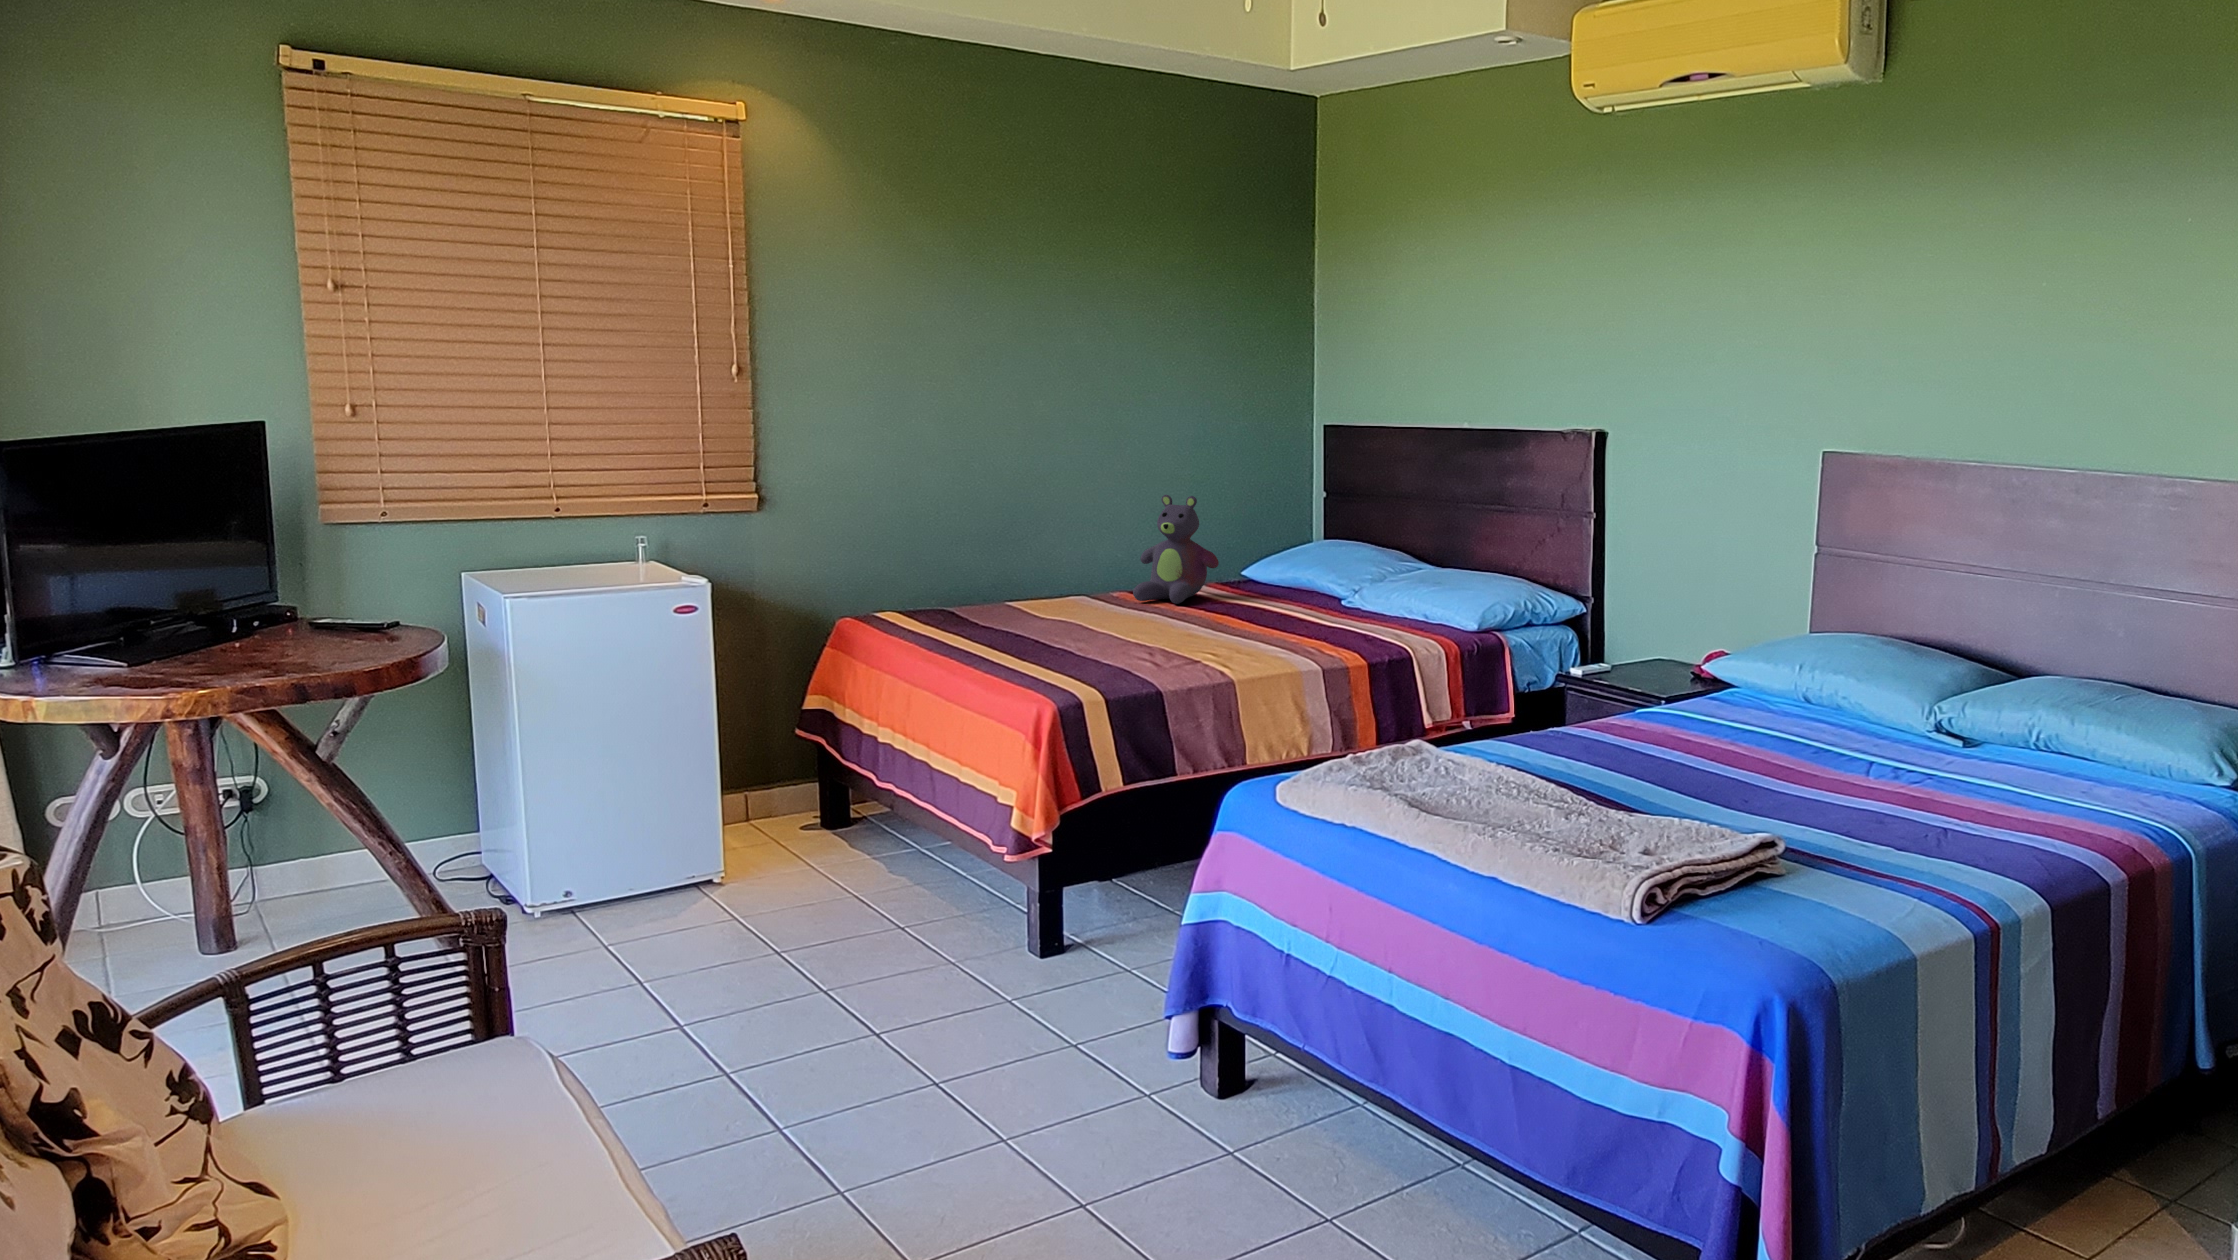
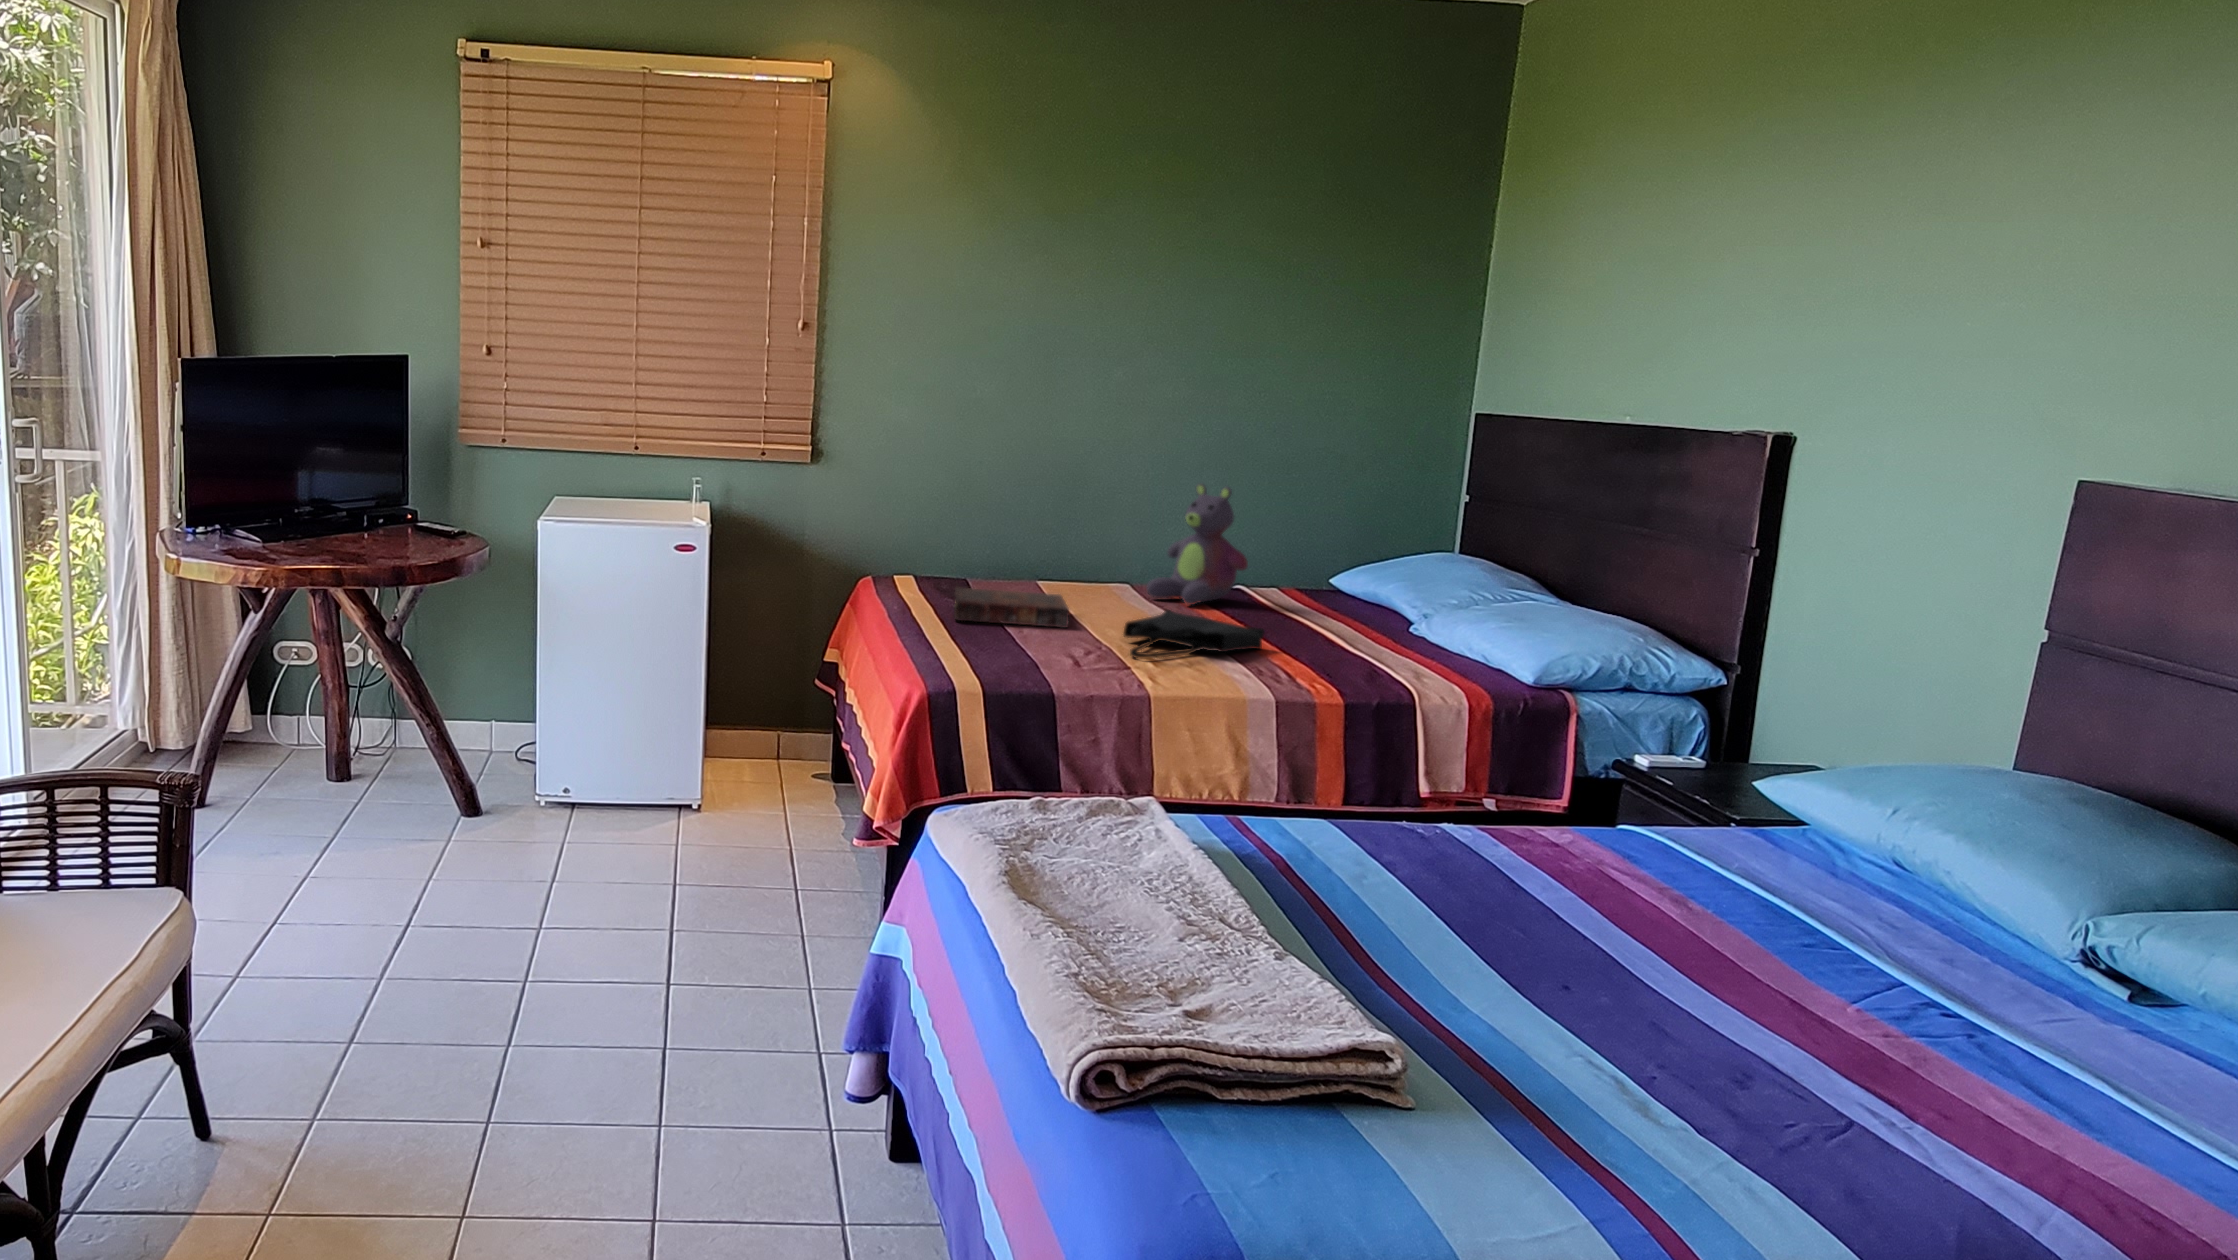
book: none [979,609,1107,647] -> present [954,588,1069,628]
tote bag: none [1166,610,1277,655] -> present [1124,610,1264,658]

